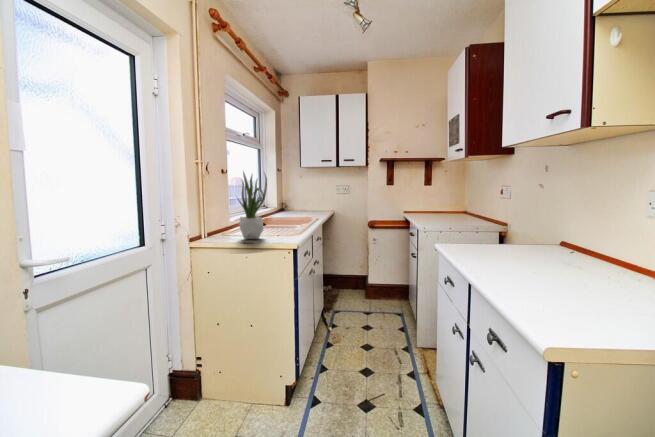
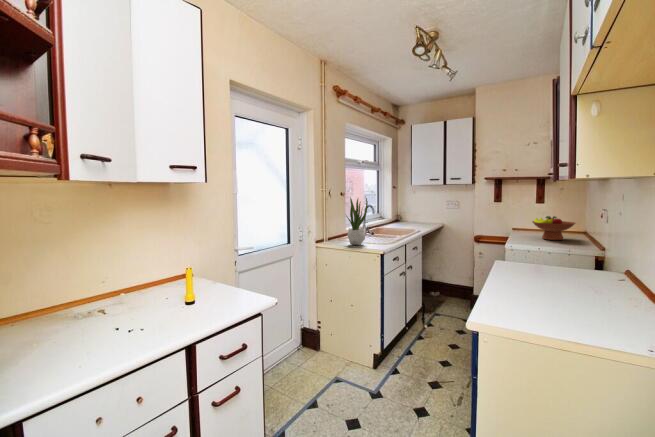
fruit bowl: none [429,197,468,222] -> present [533,216,575,240]

